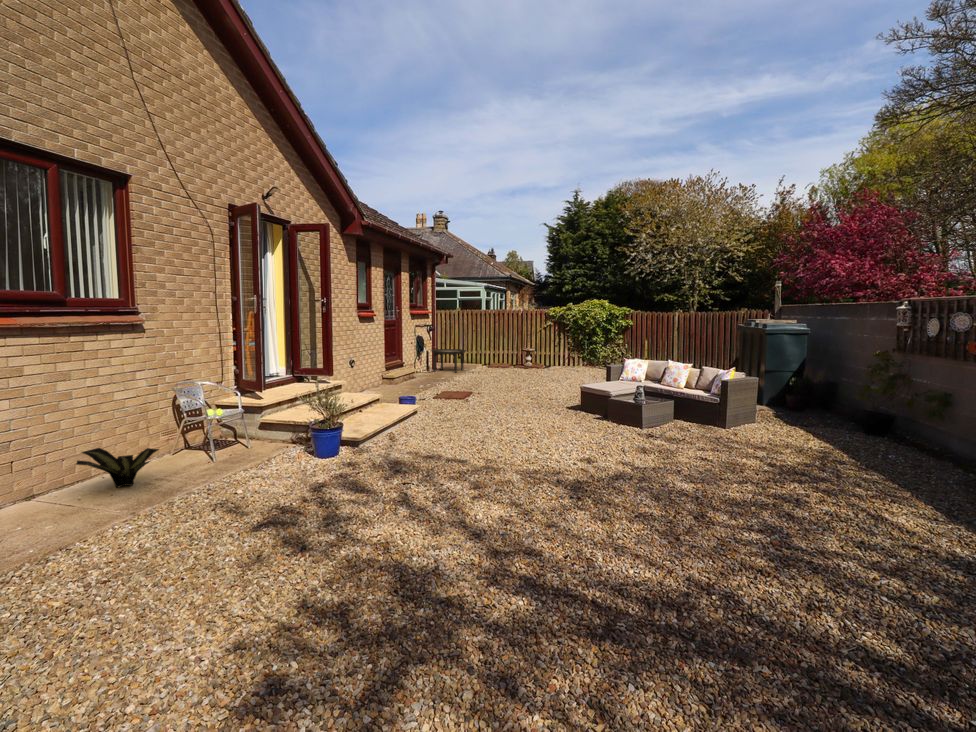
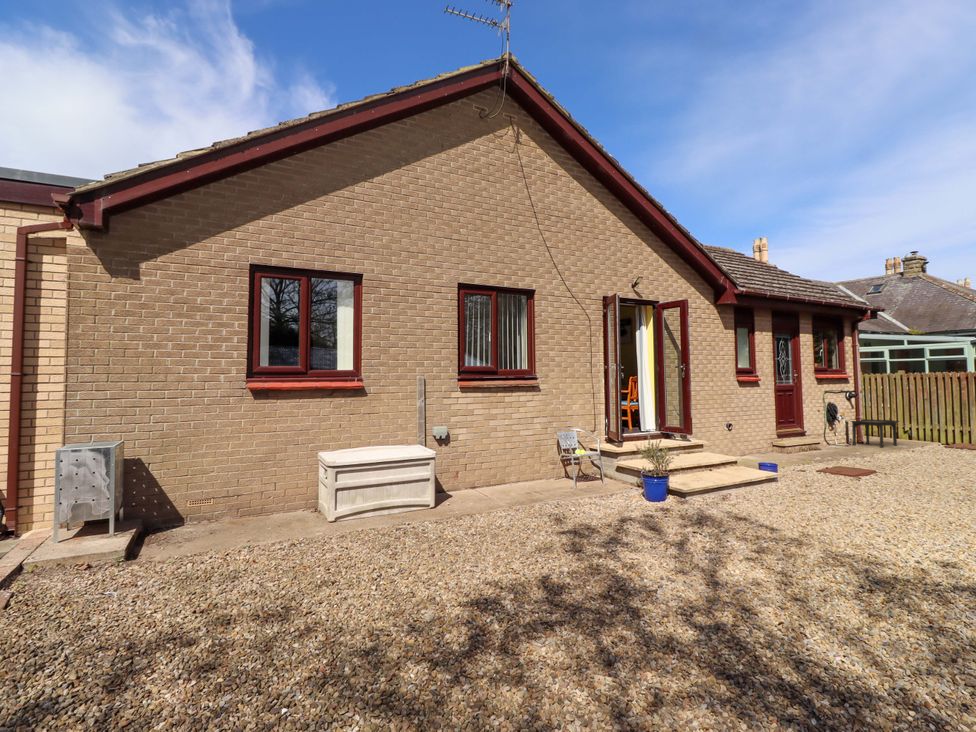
potted plant: present [76,448,159,488] -> none [493,465,540,491]

